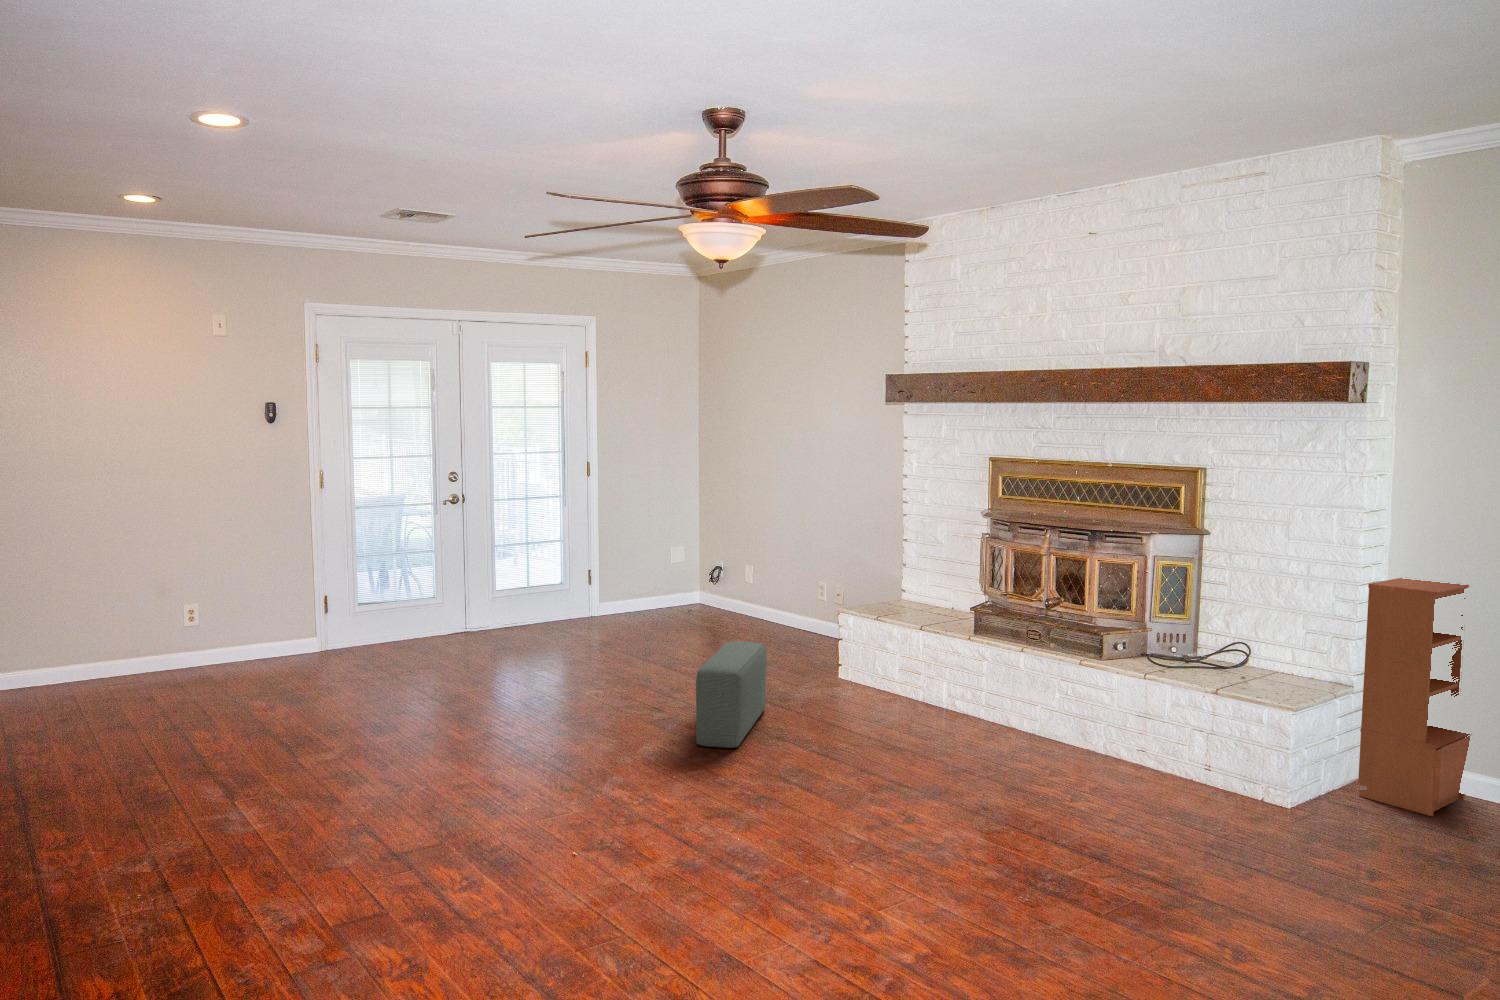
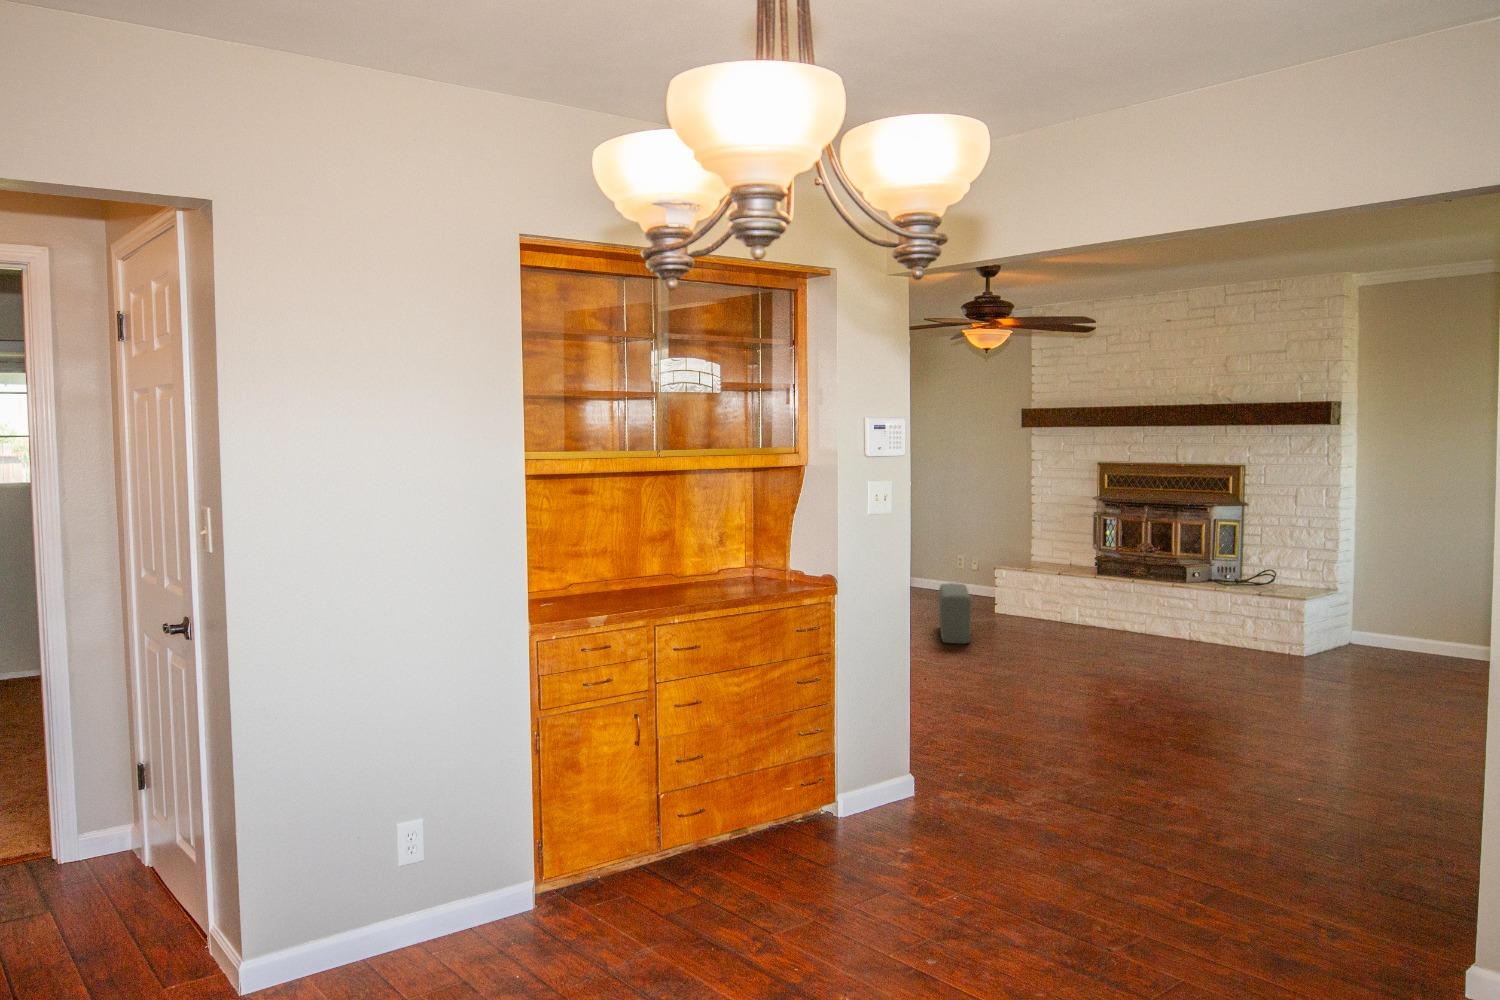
bookcase: present [1358,577,1473,816] -> none [1342,526,1406,659]

